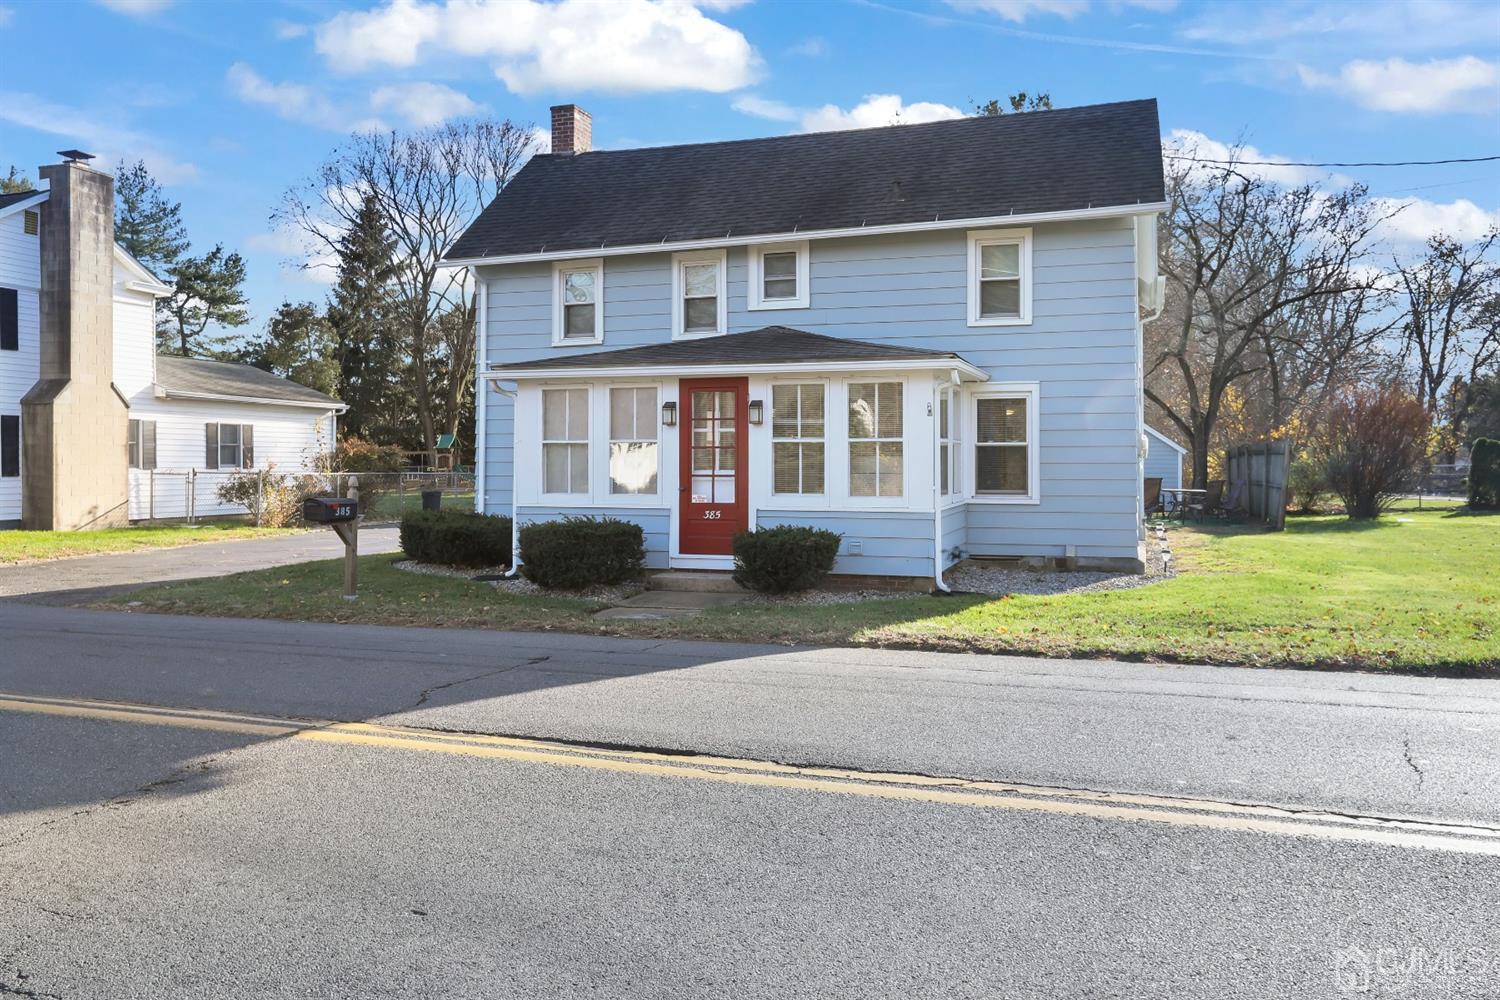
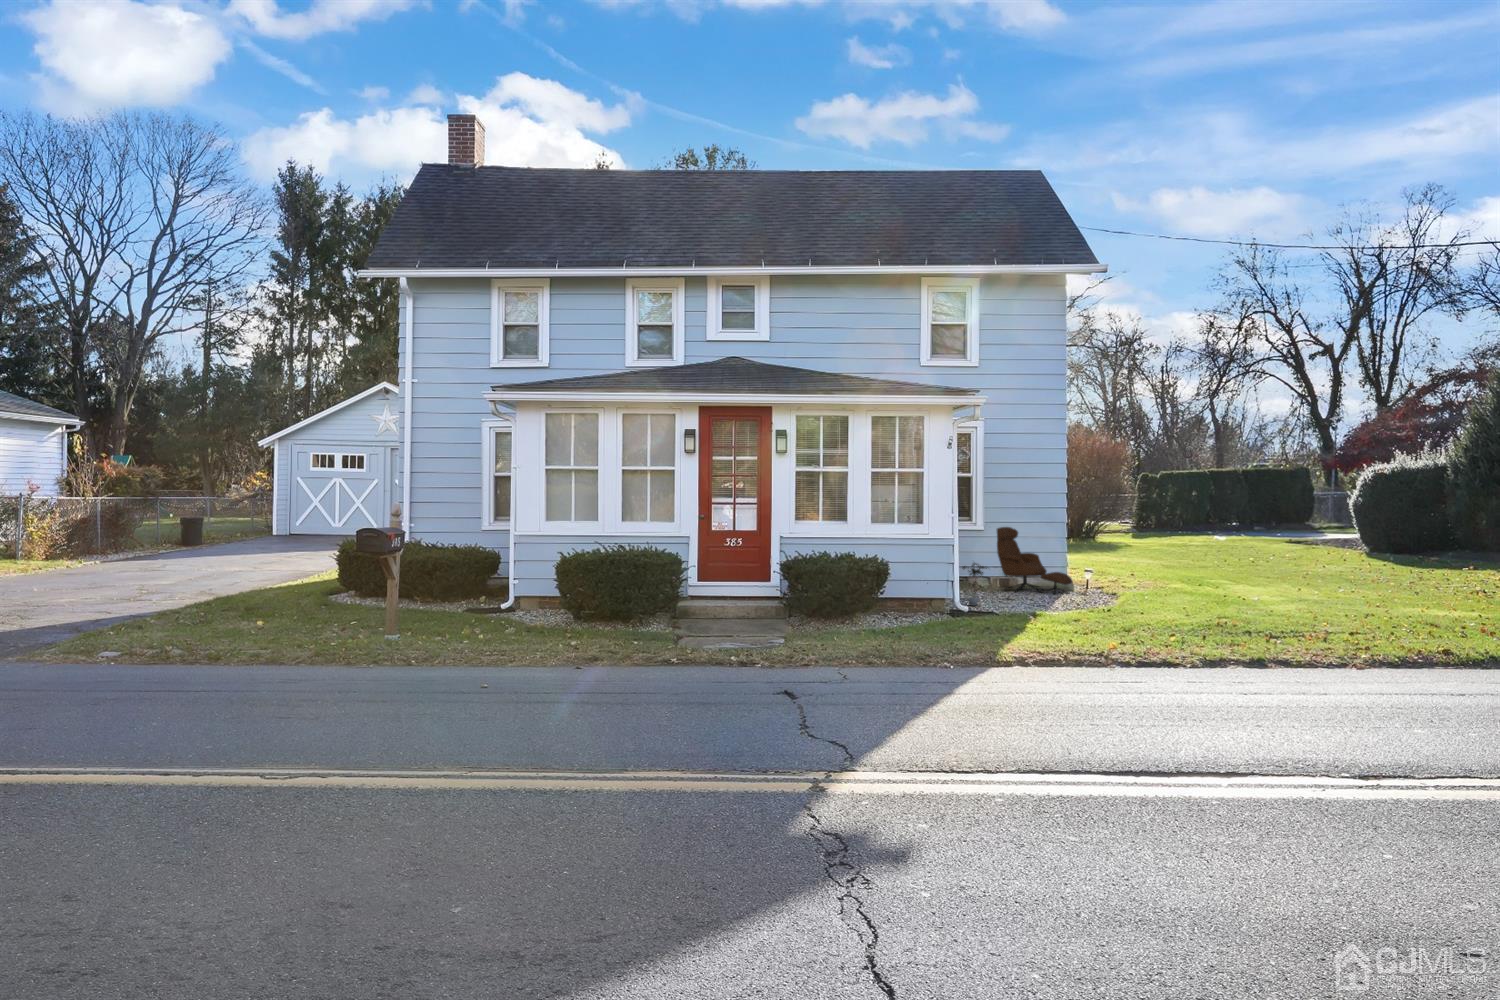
lounge chair: none [1041,510,1125,590] -> present [997,527,1072,593]

